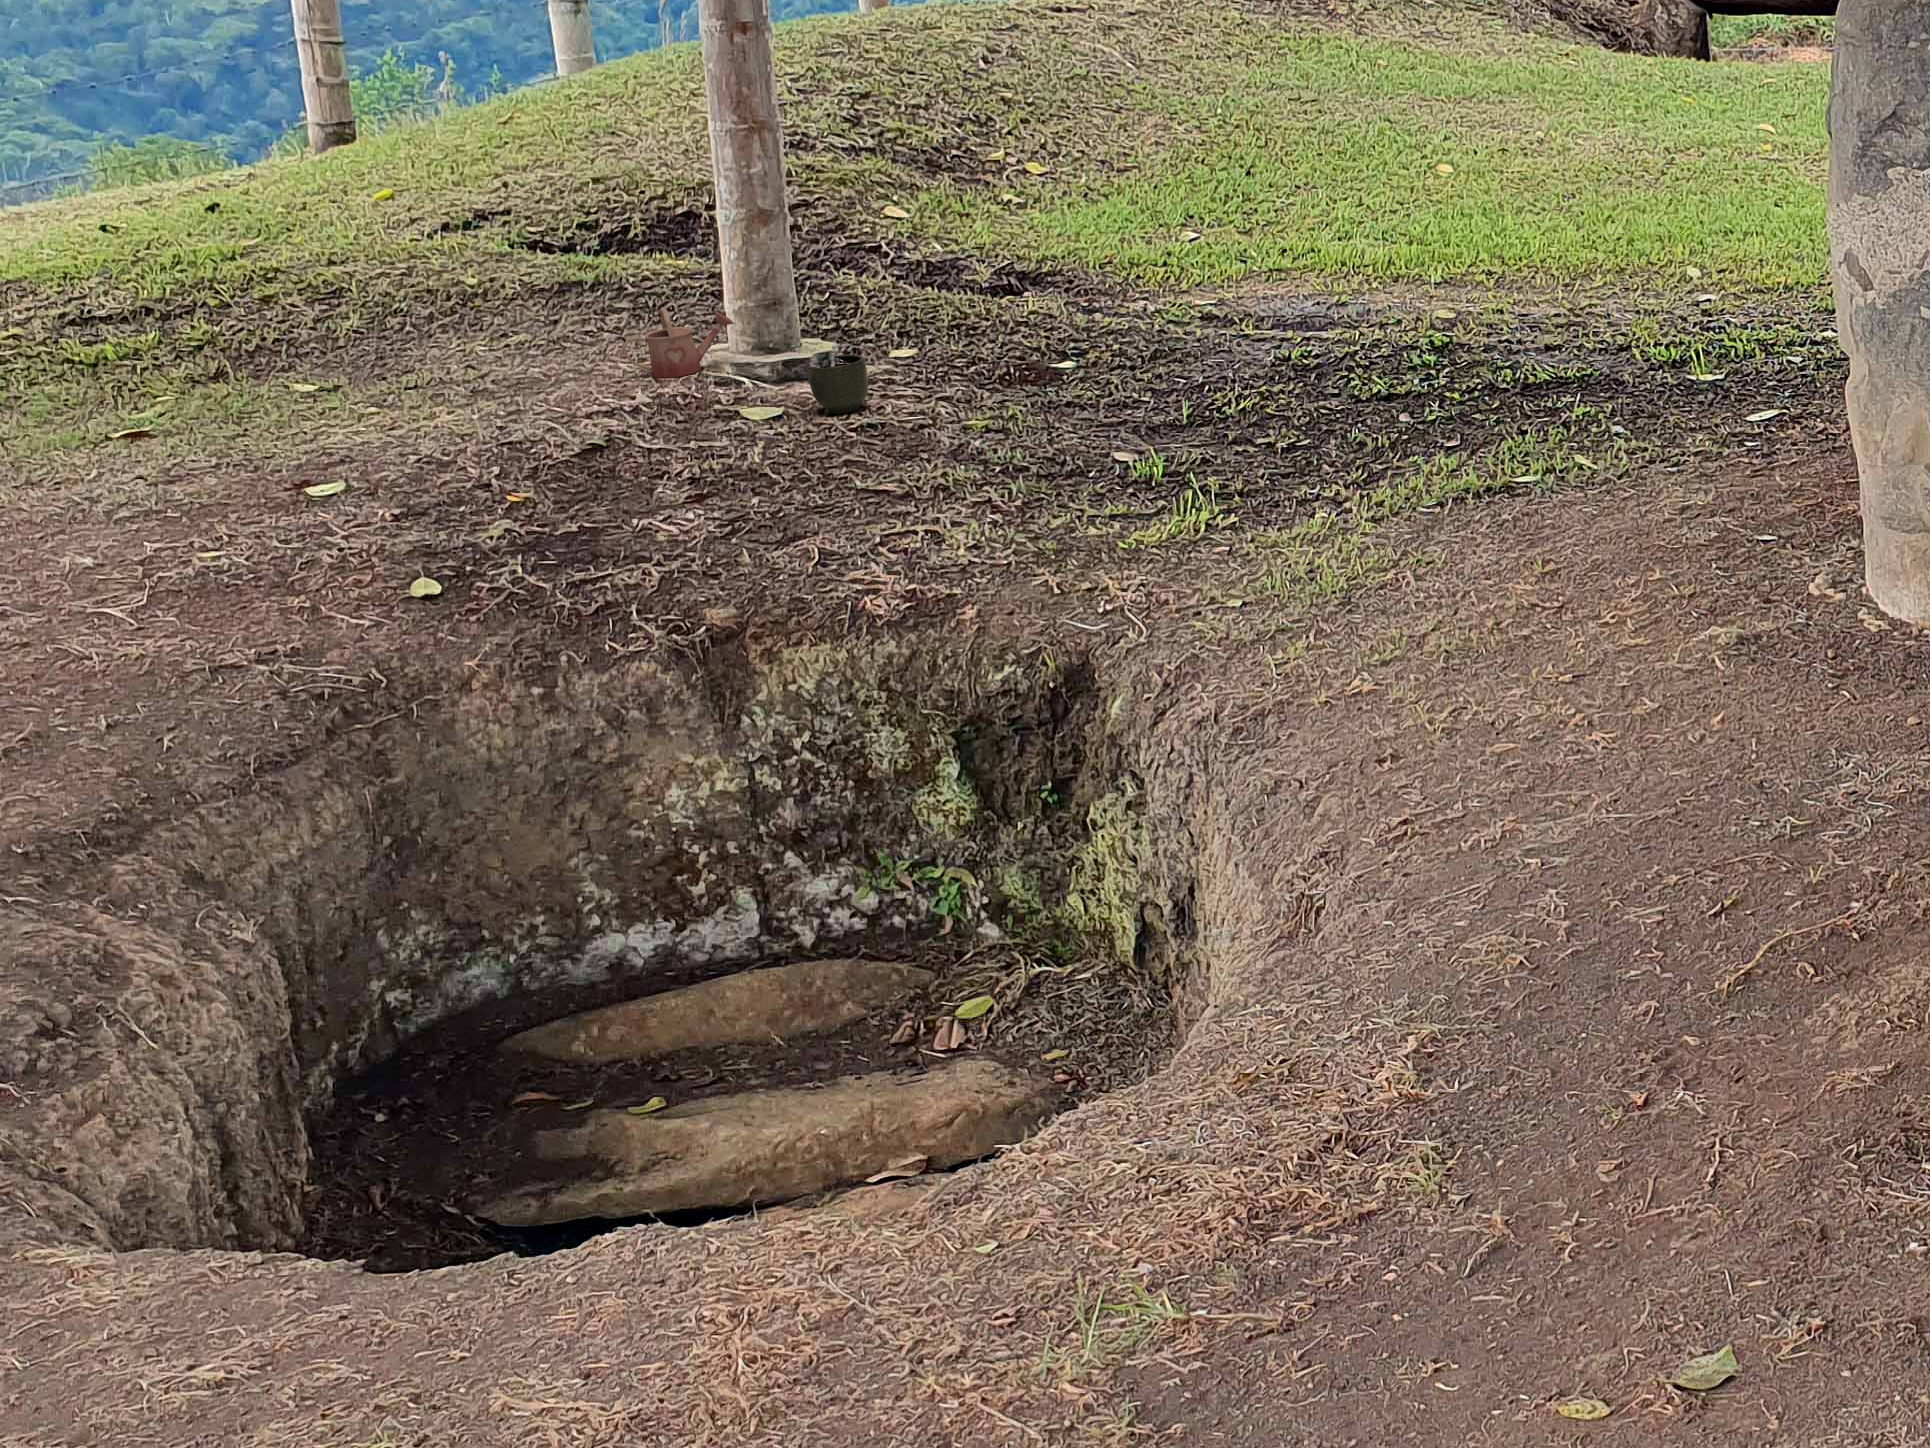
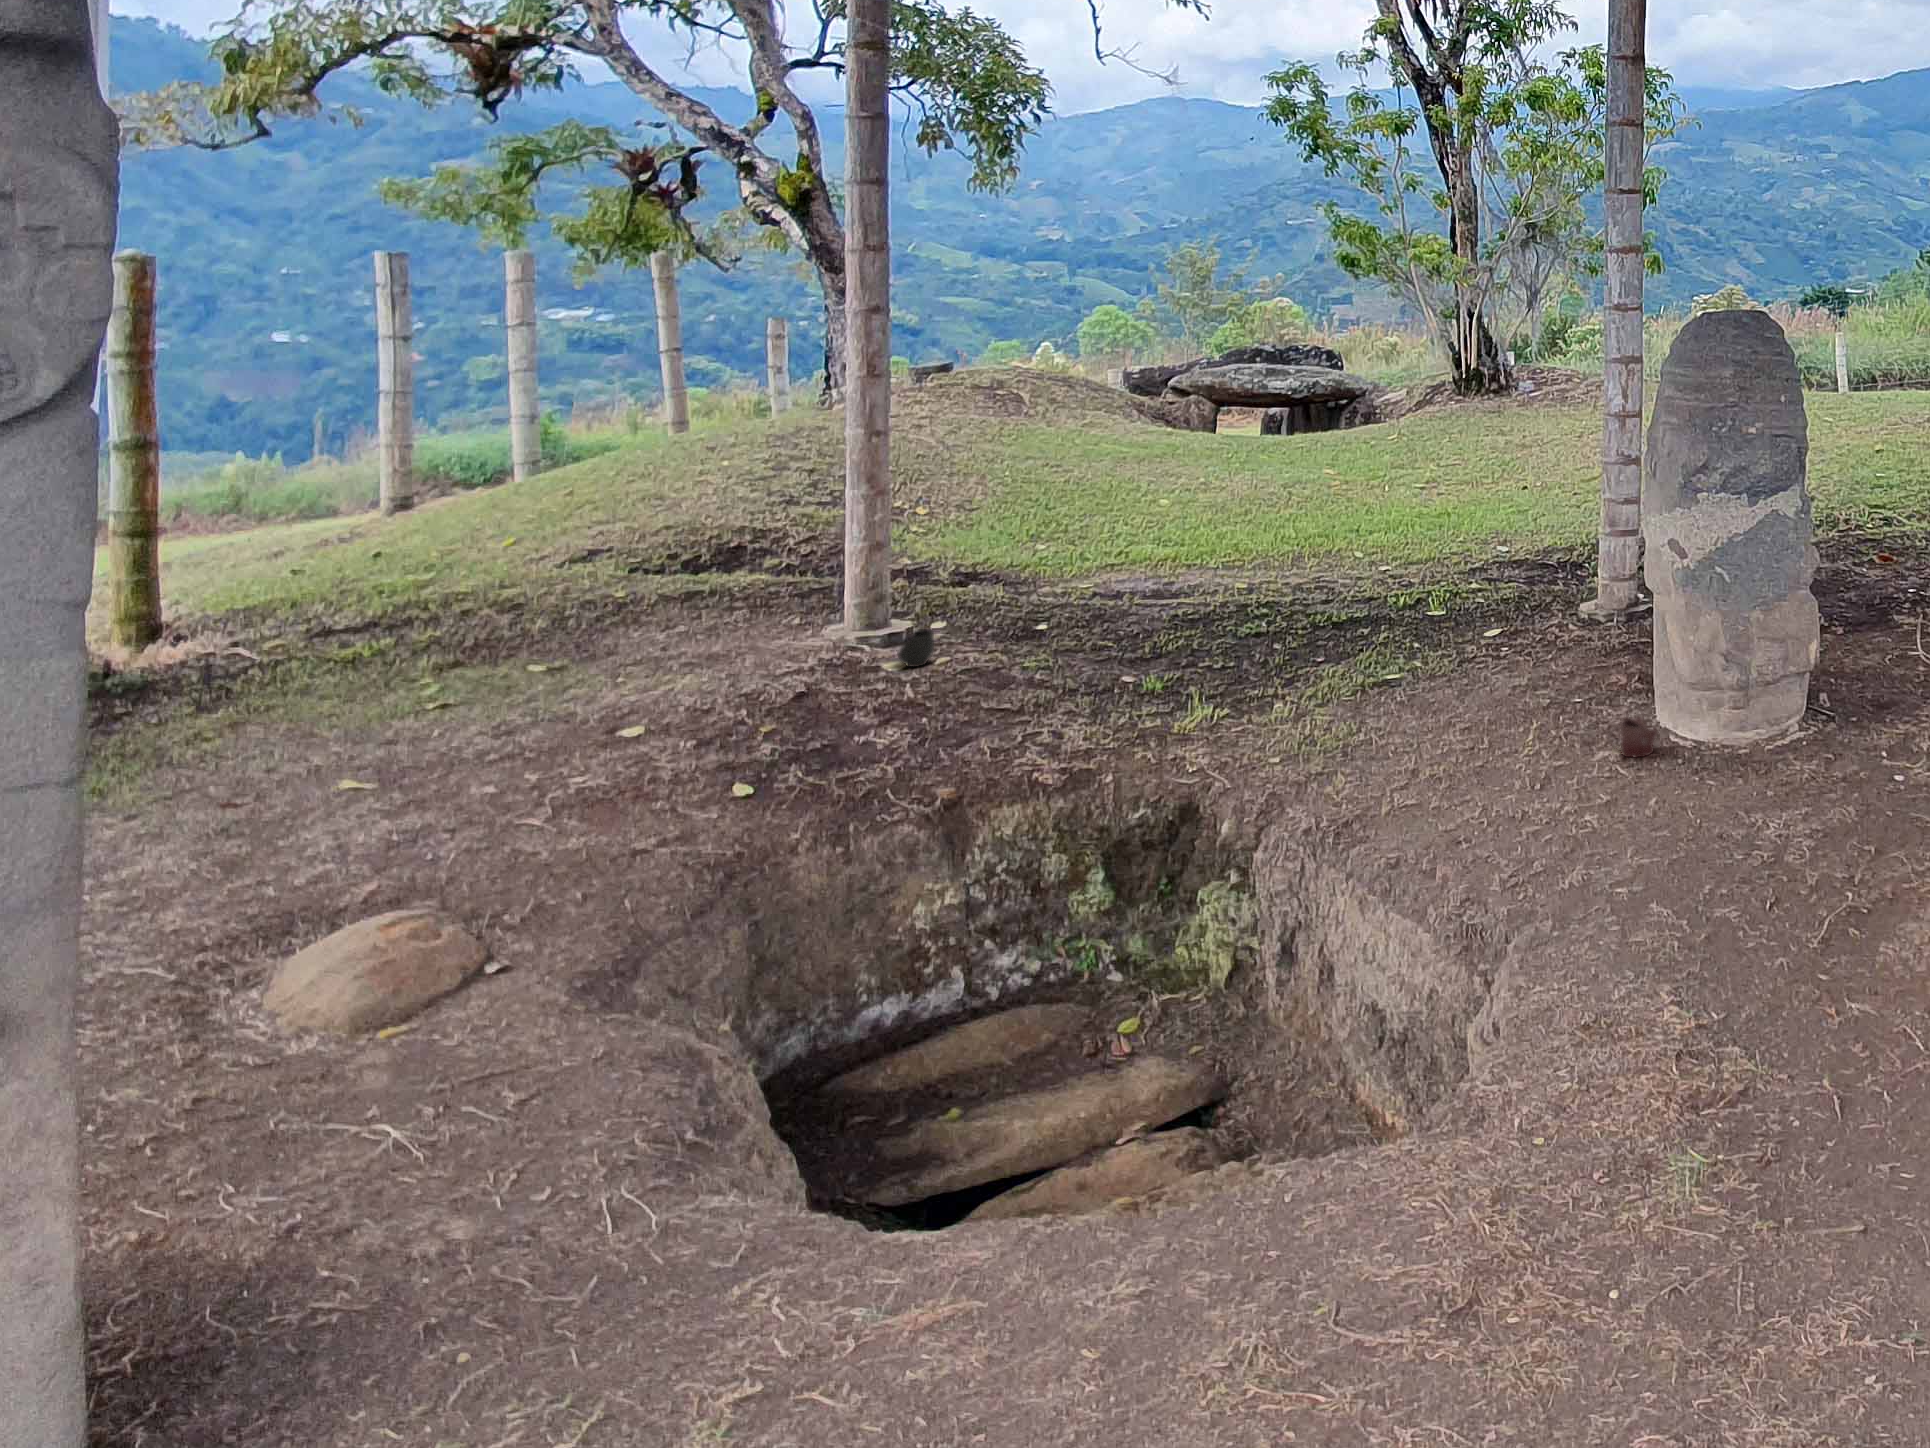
watering can: present [622,307,734,378] -> present [1609,704,1660,758]

